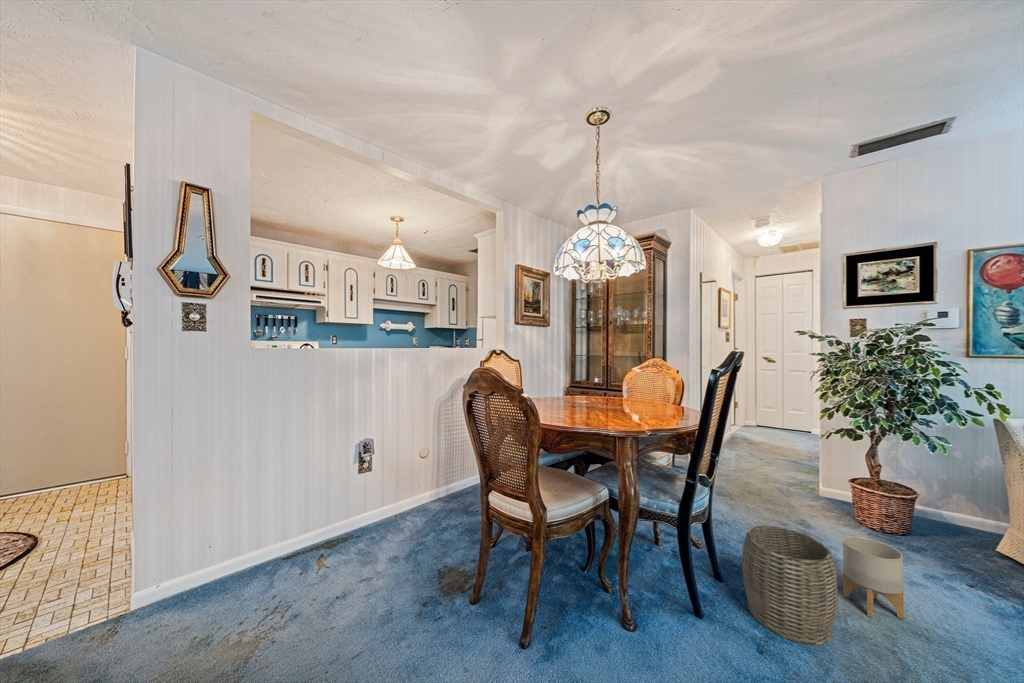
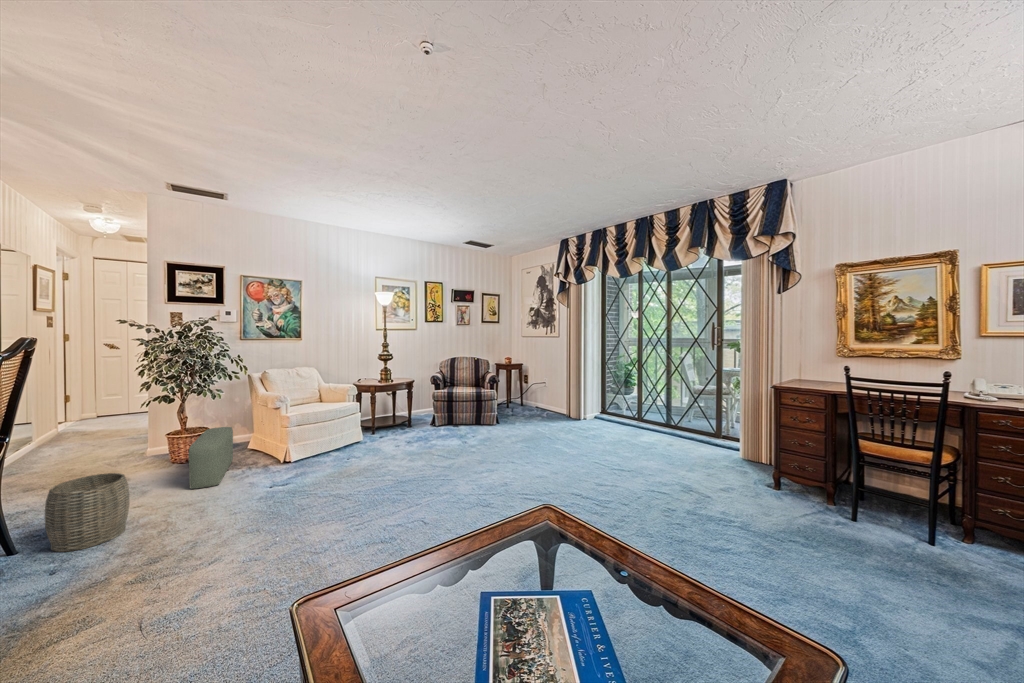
pouf: none [911,497,980,622] -> present [188,427,233,489]
planter: present [843,536,904,619] -> none [141,461,179,509]

